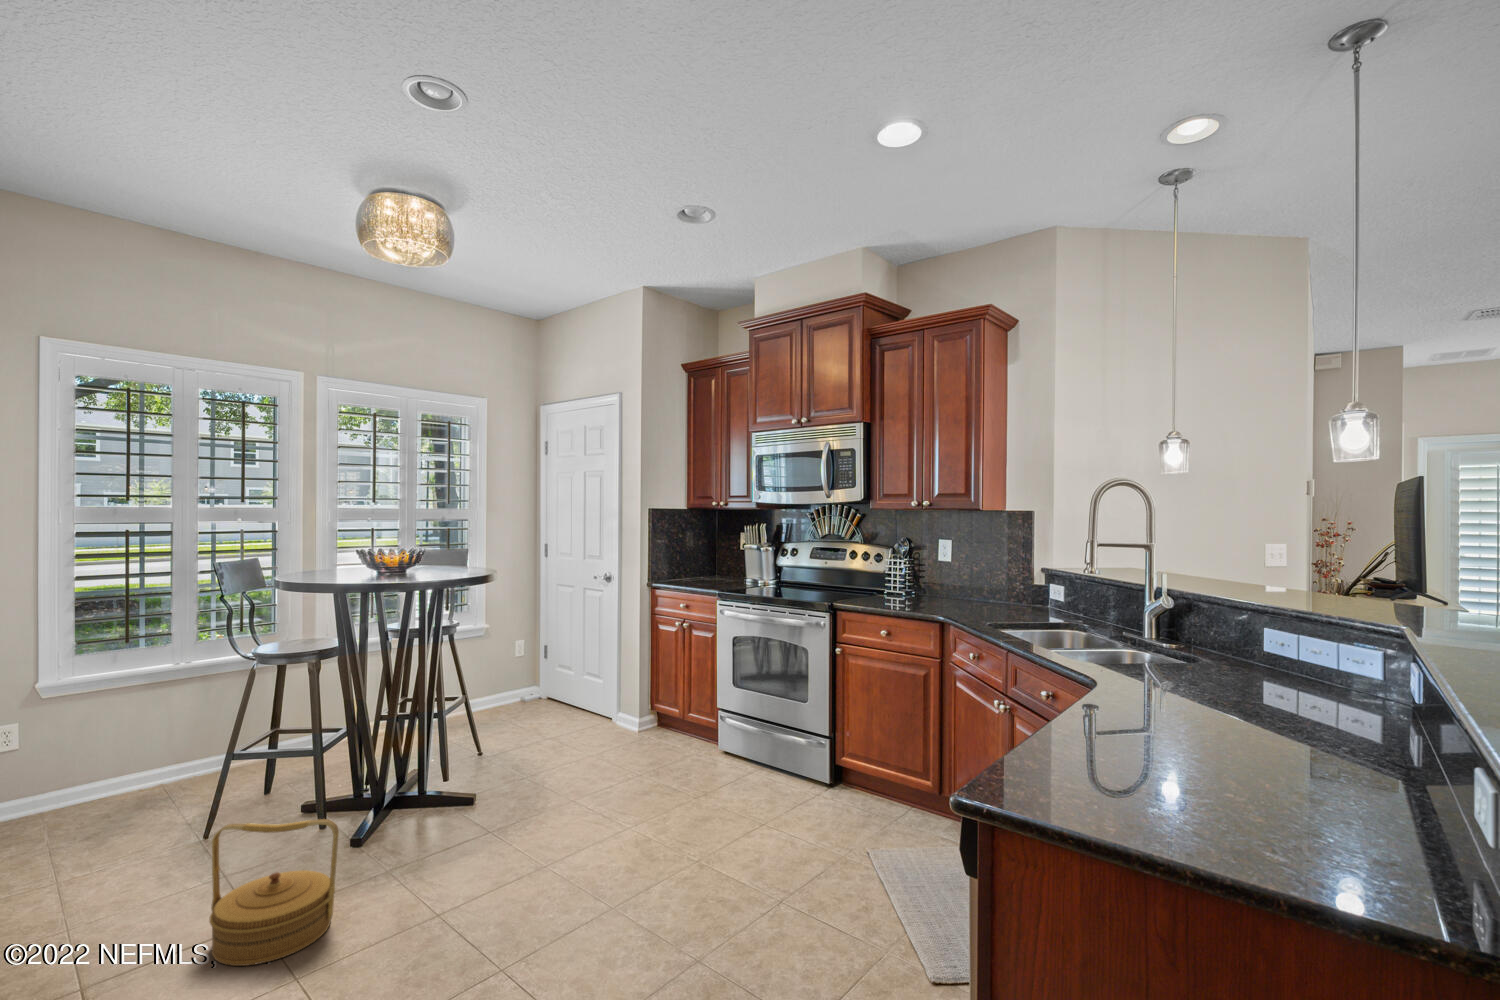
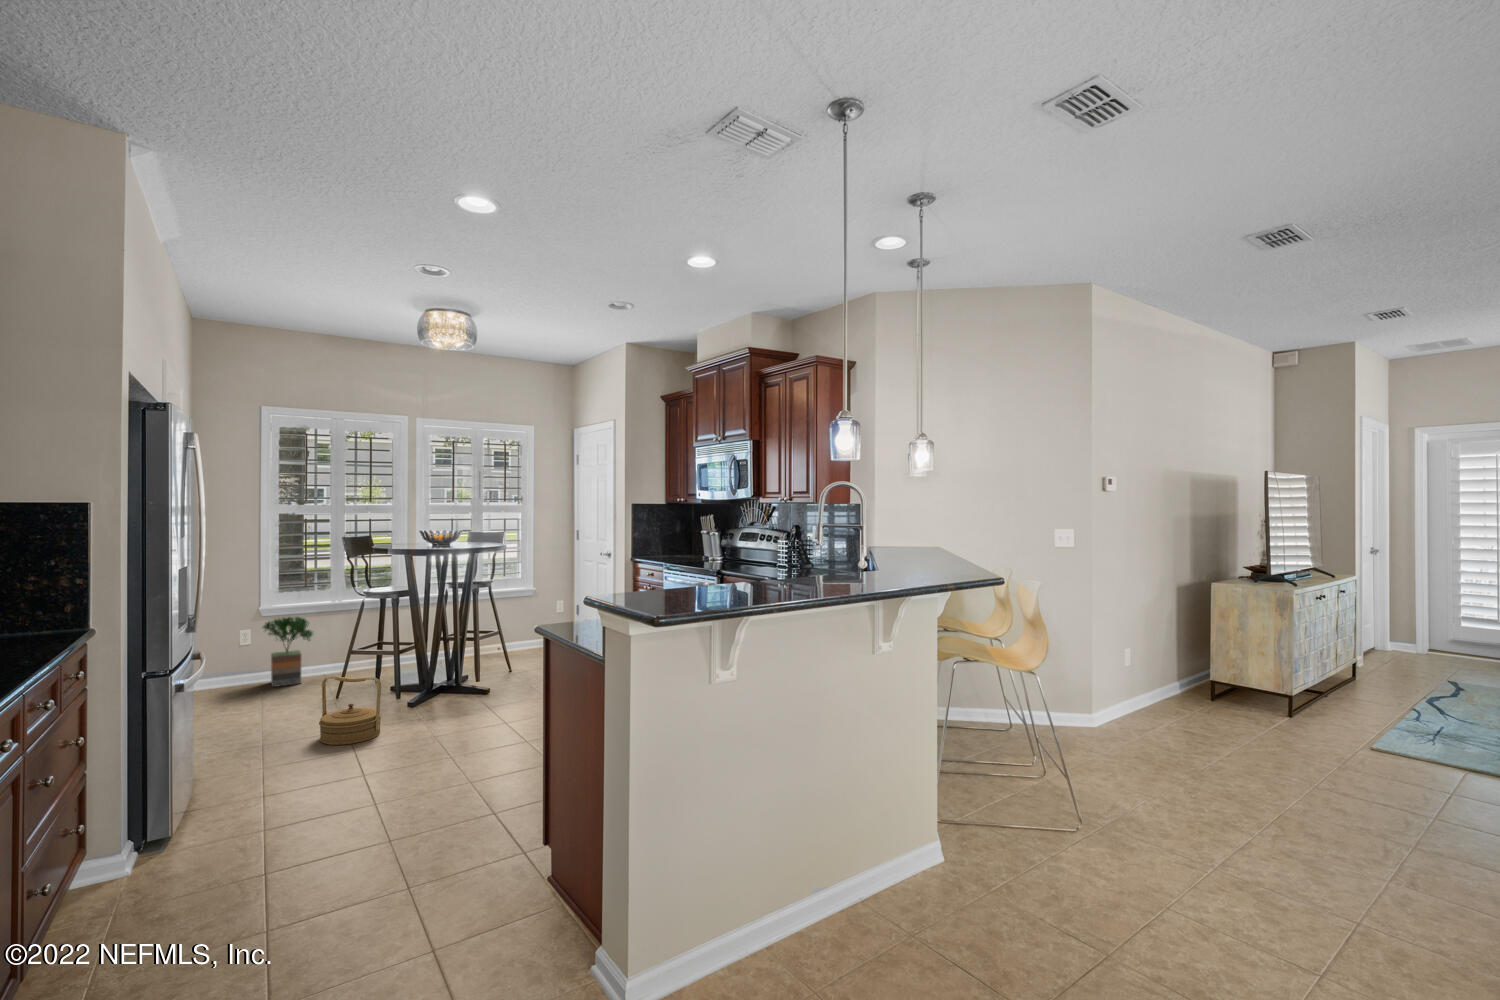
potted tree: none [38,692,146,823] -> present [263,617,313,687]

